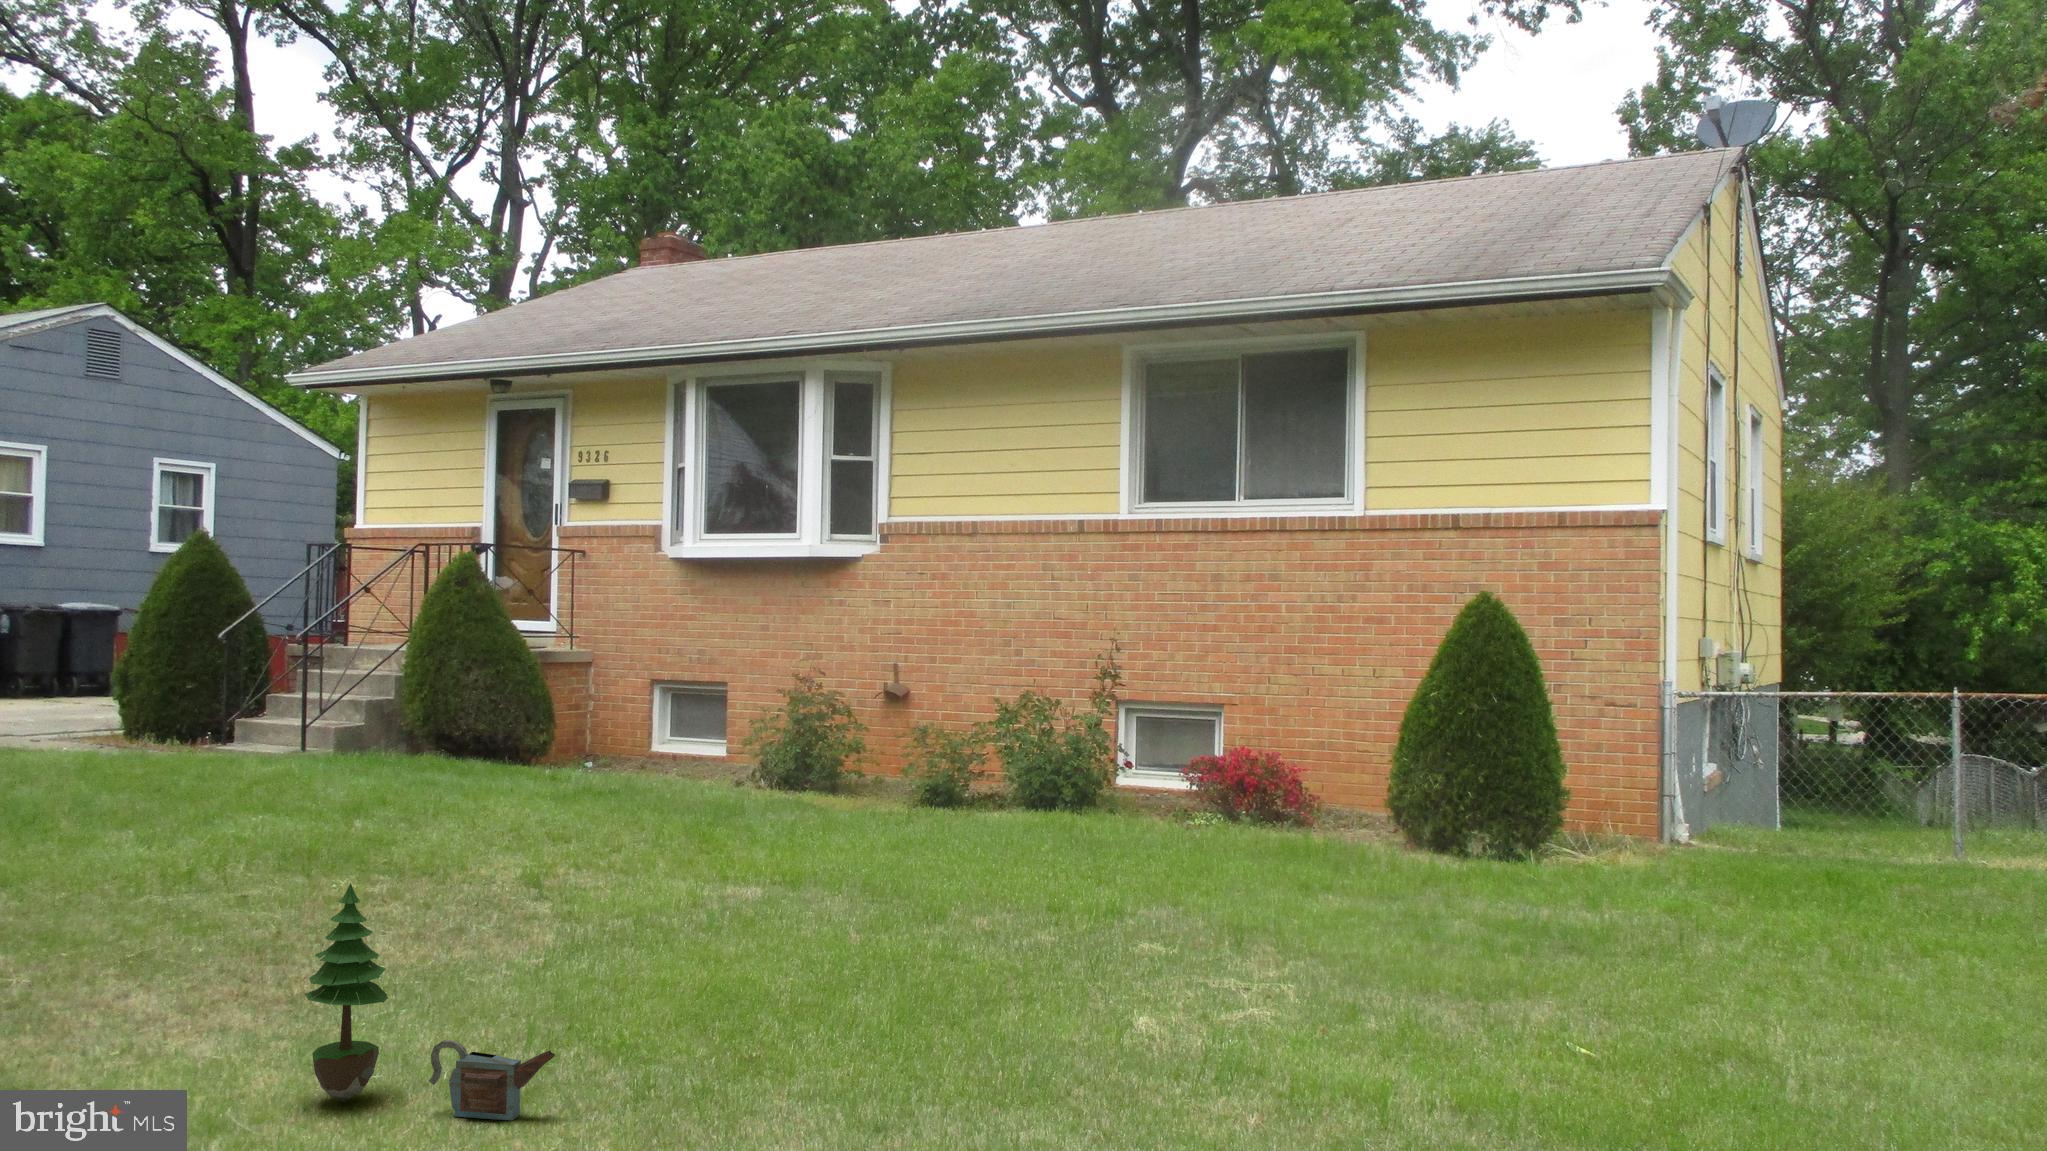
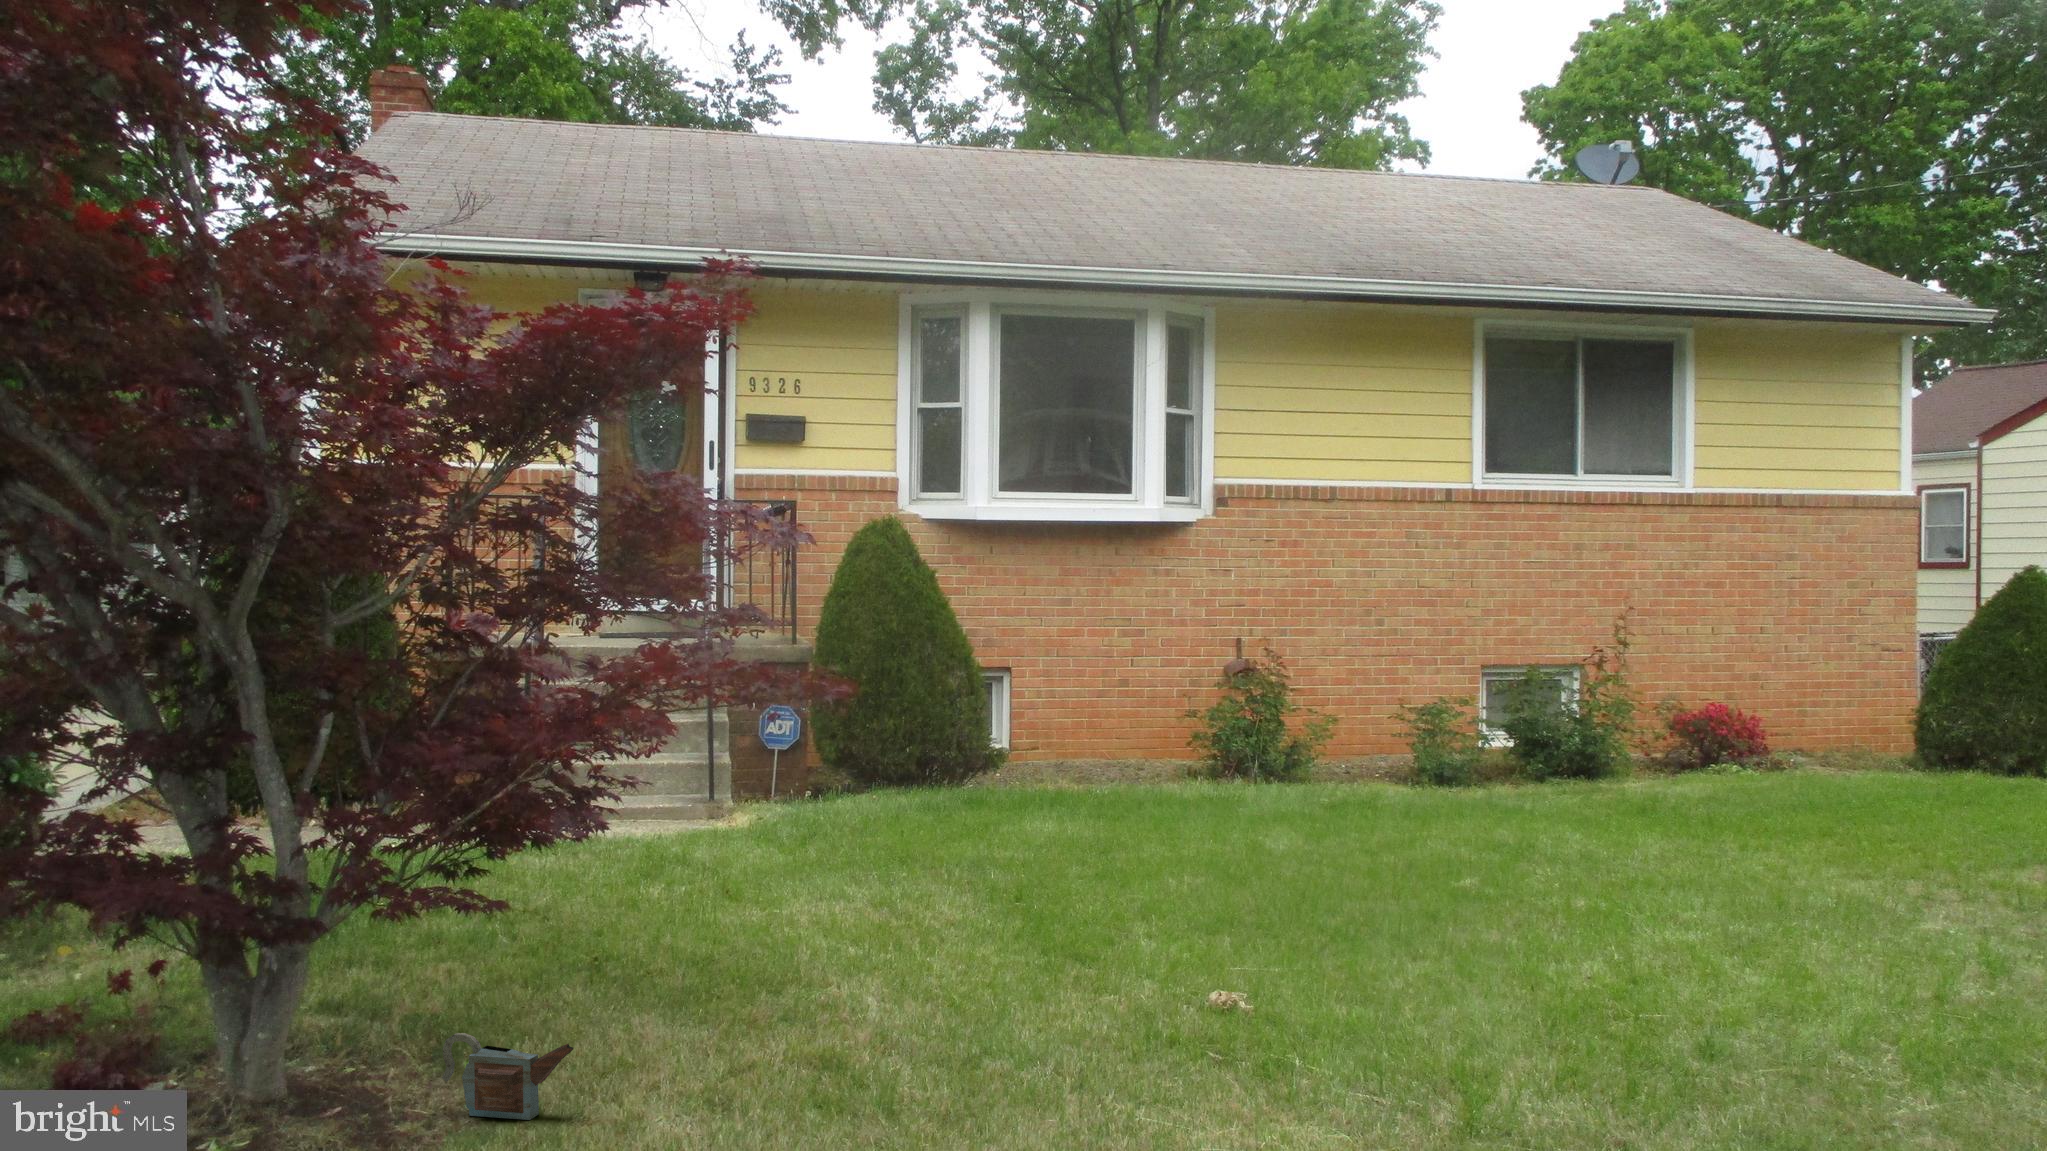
potted tree: present [305,883,388,1102] -> none [308,864,399,1101]

